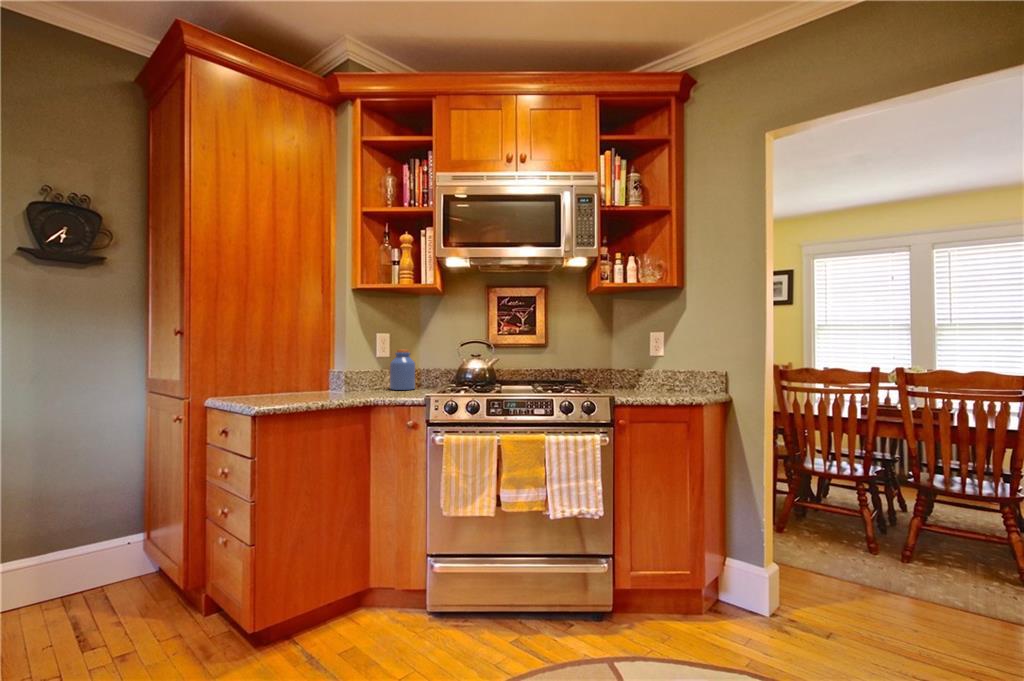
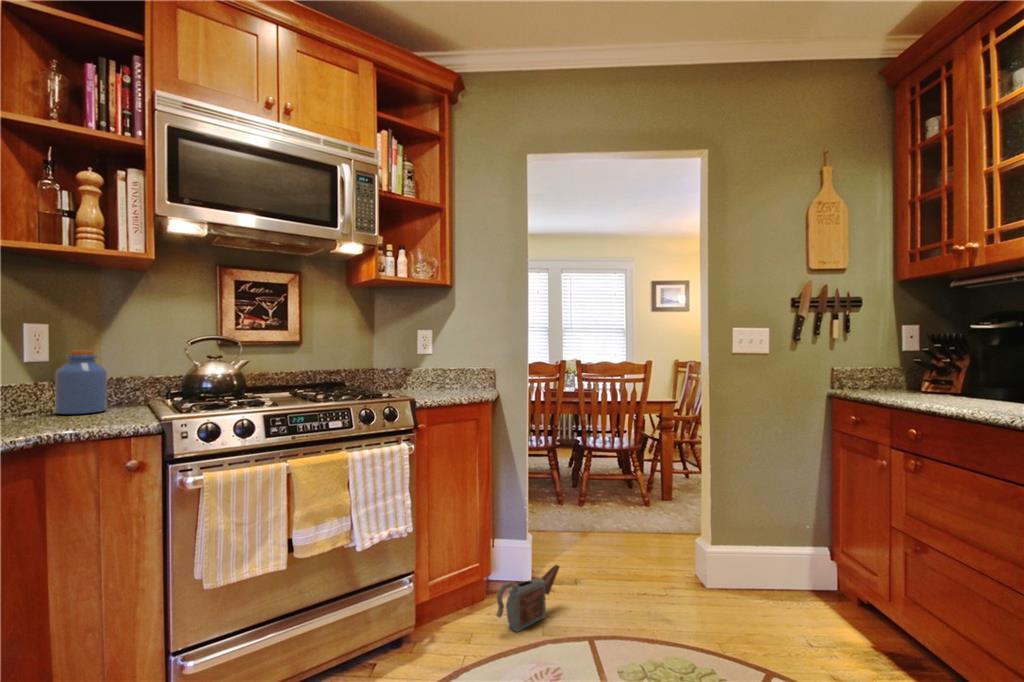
watering can: none [692,596,787,654] -> present [496,565,559,632]

